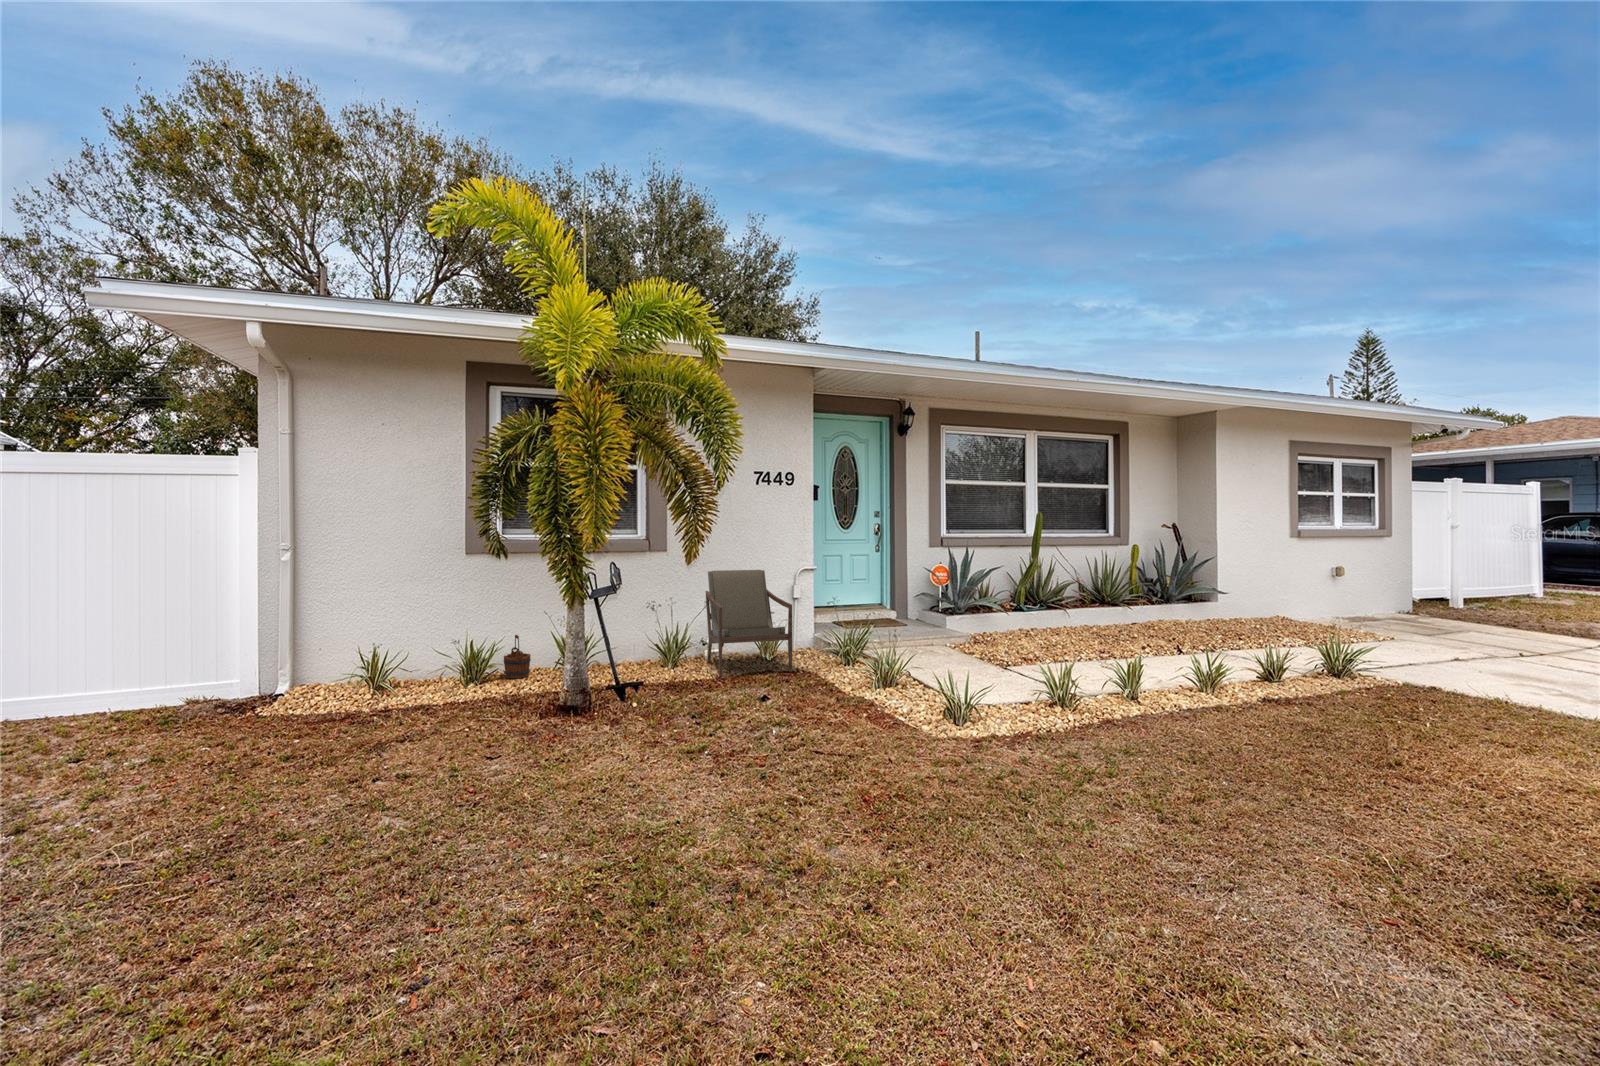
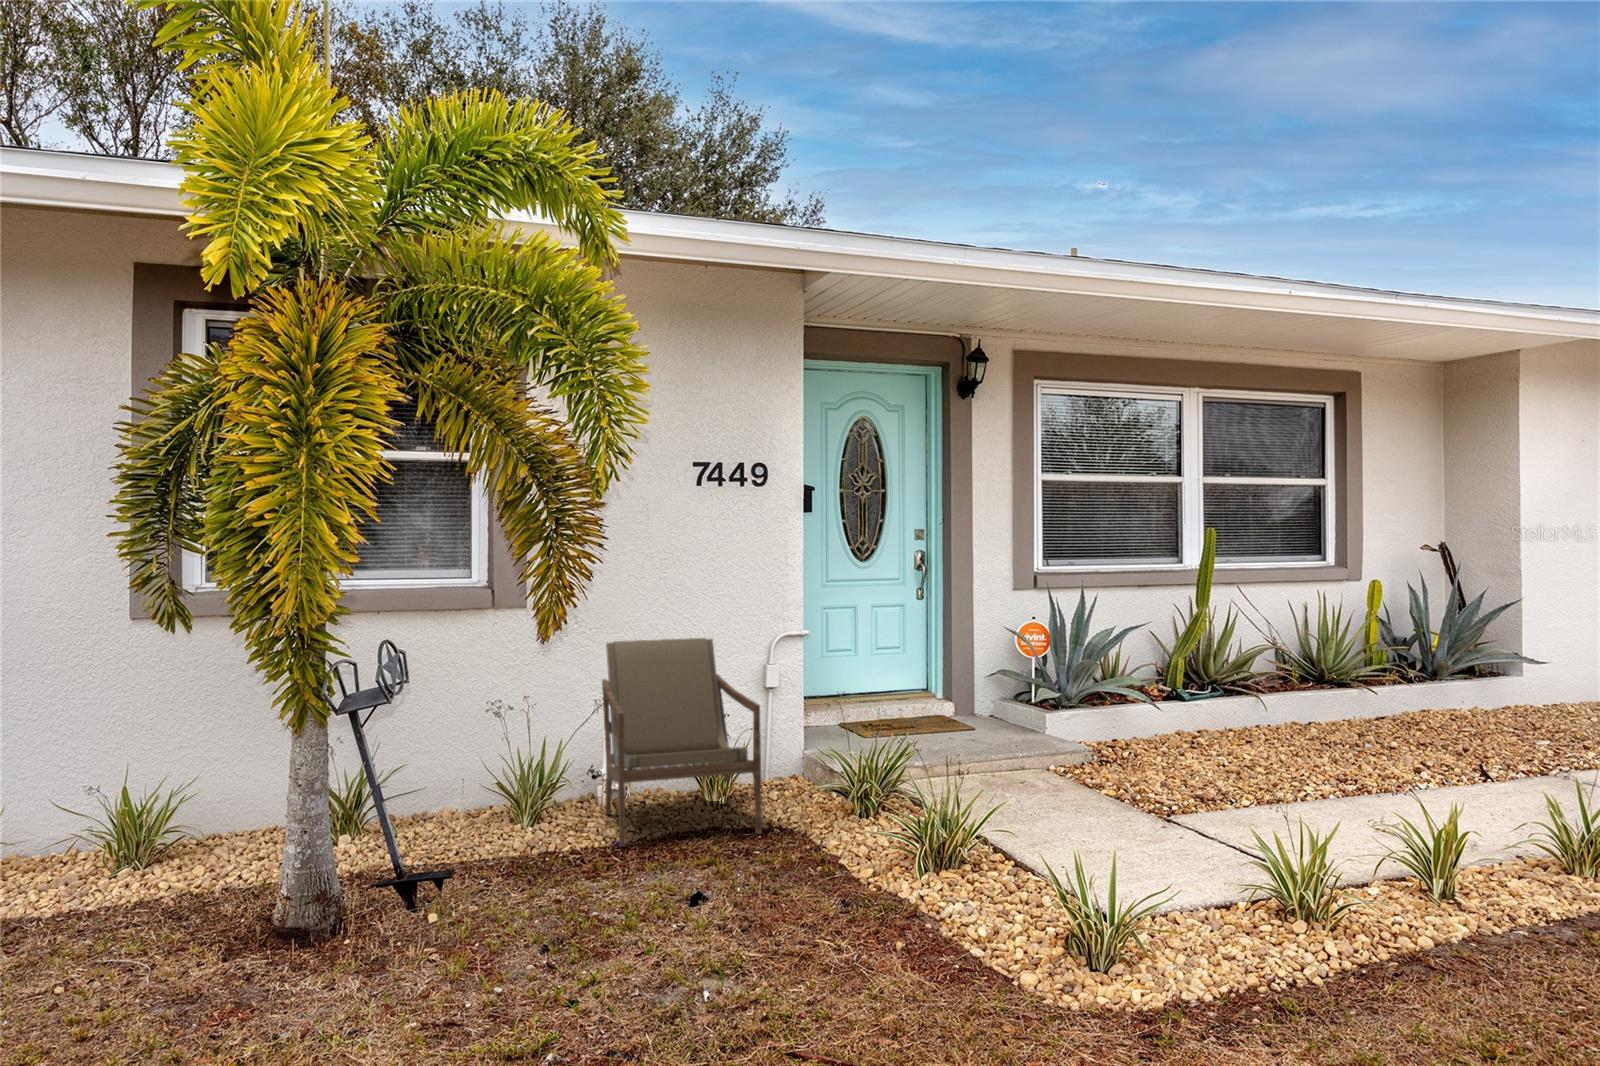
wooden bucket: present [504,635,531,679] -> none [203,771,258,858]

